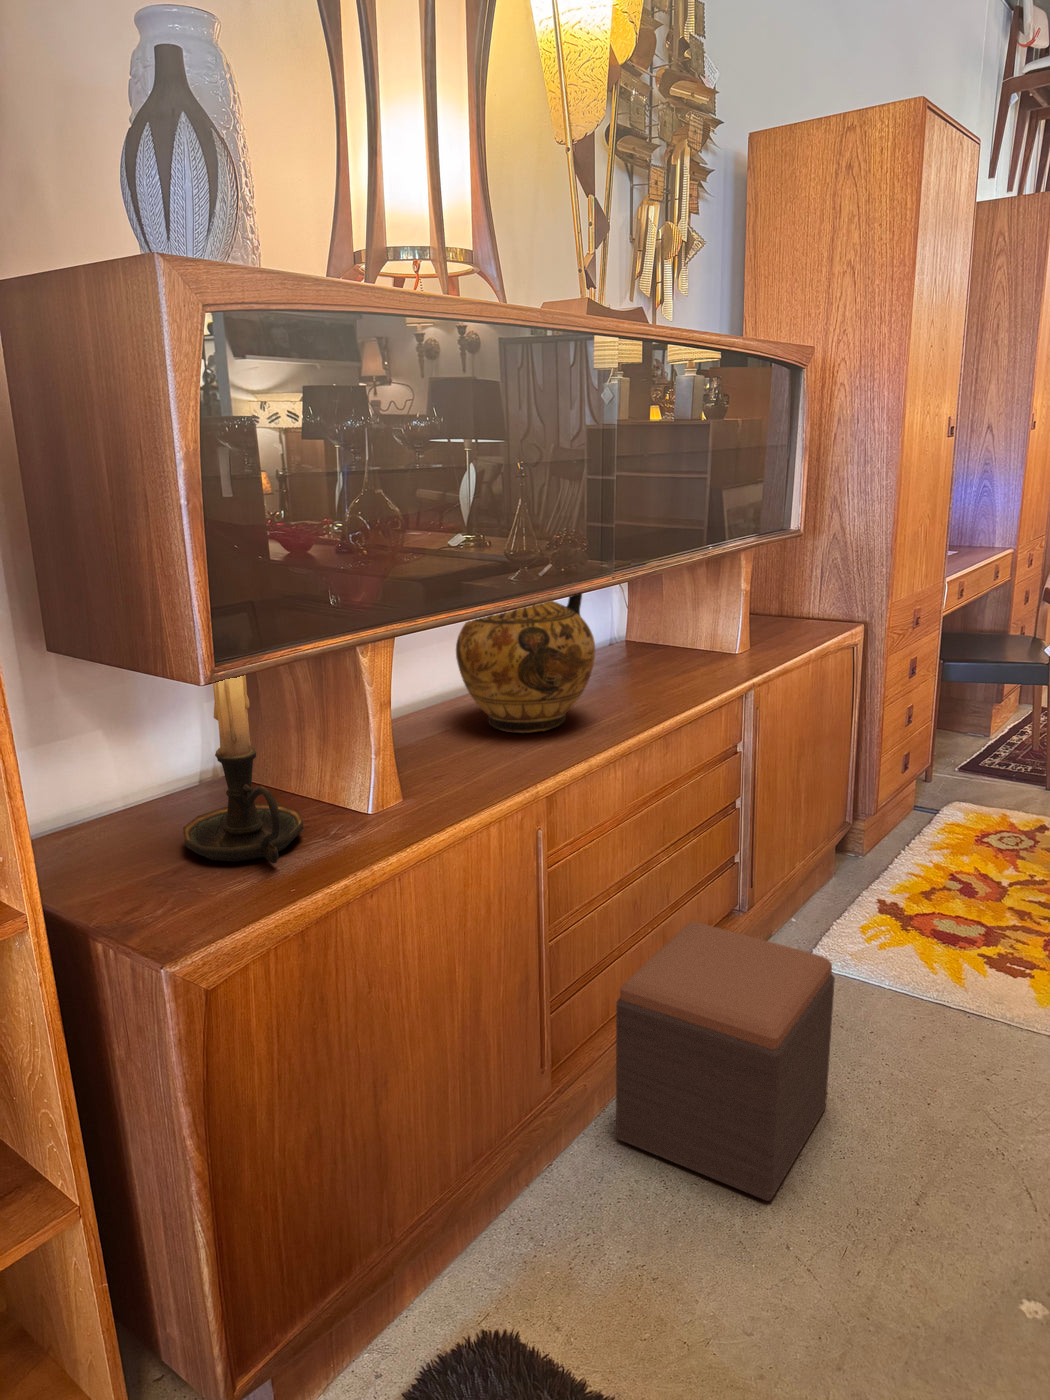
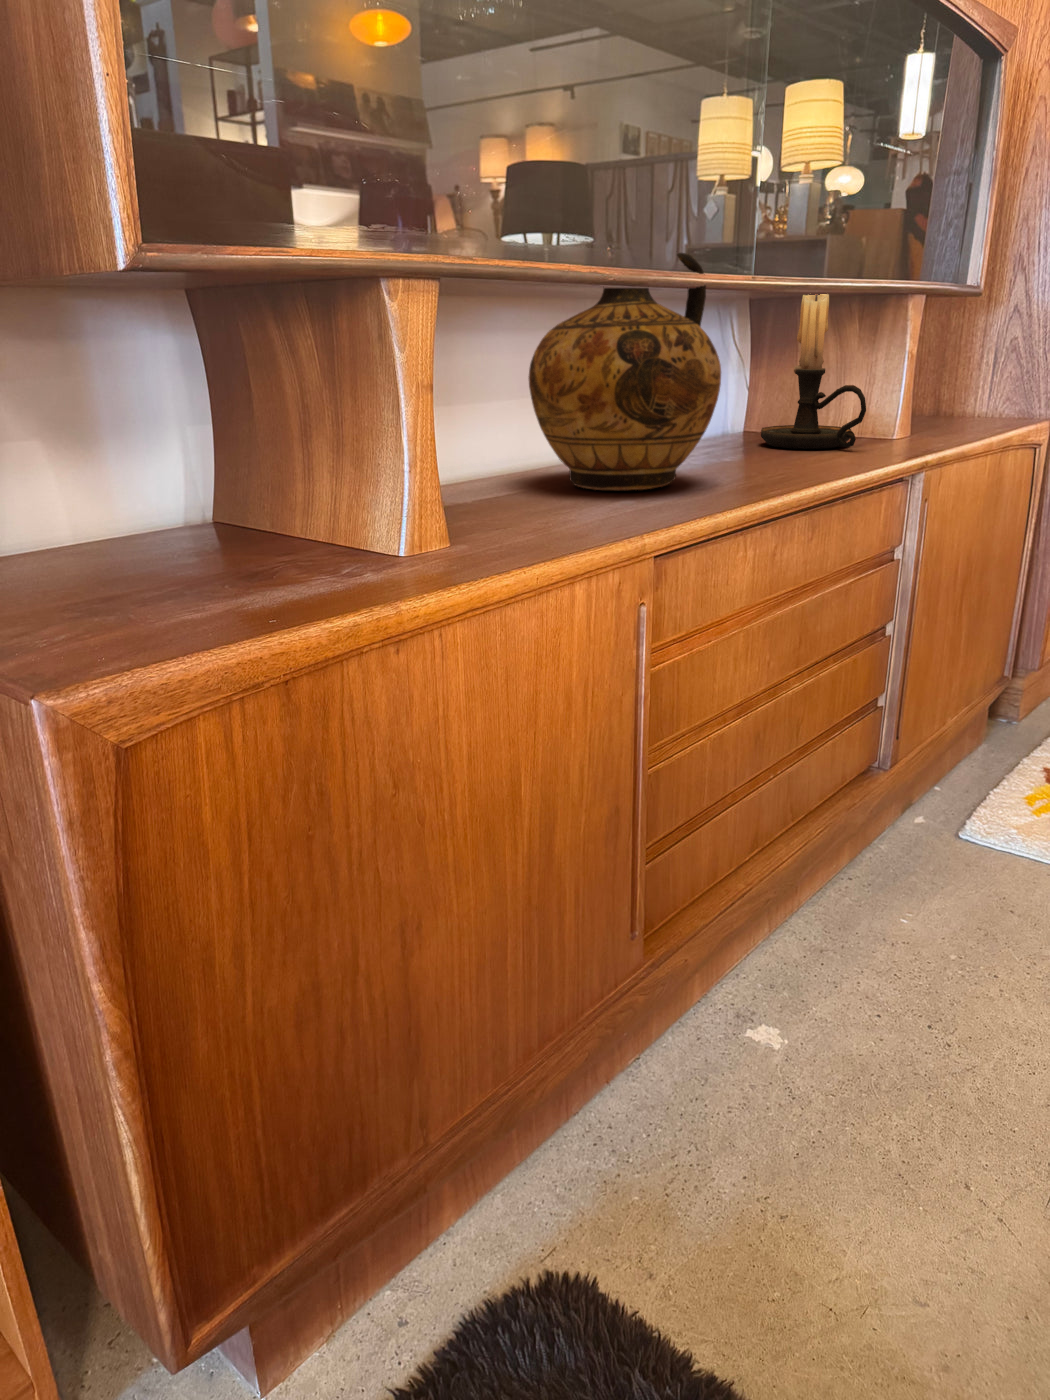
candle holder: present [183,675,303,864] -> present [761,294,866,449]
footstool: present [616,922,835,1201] -> none [724,760,1034,1123]

